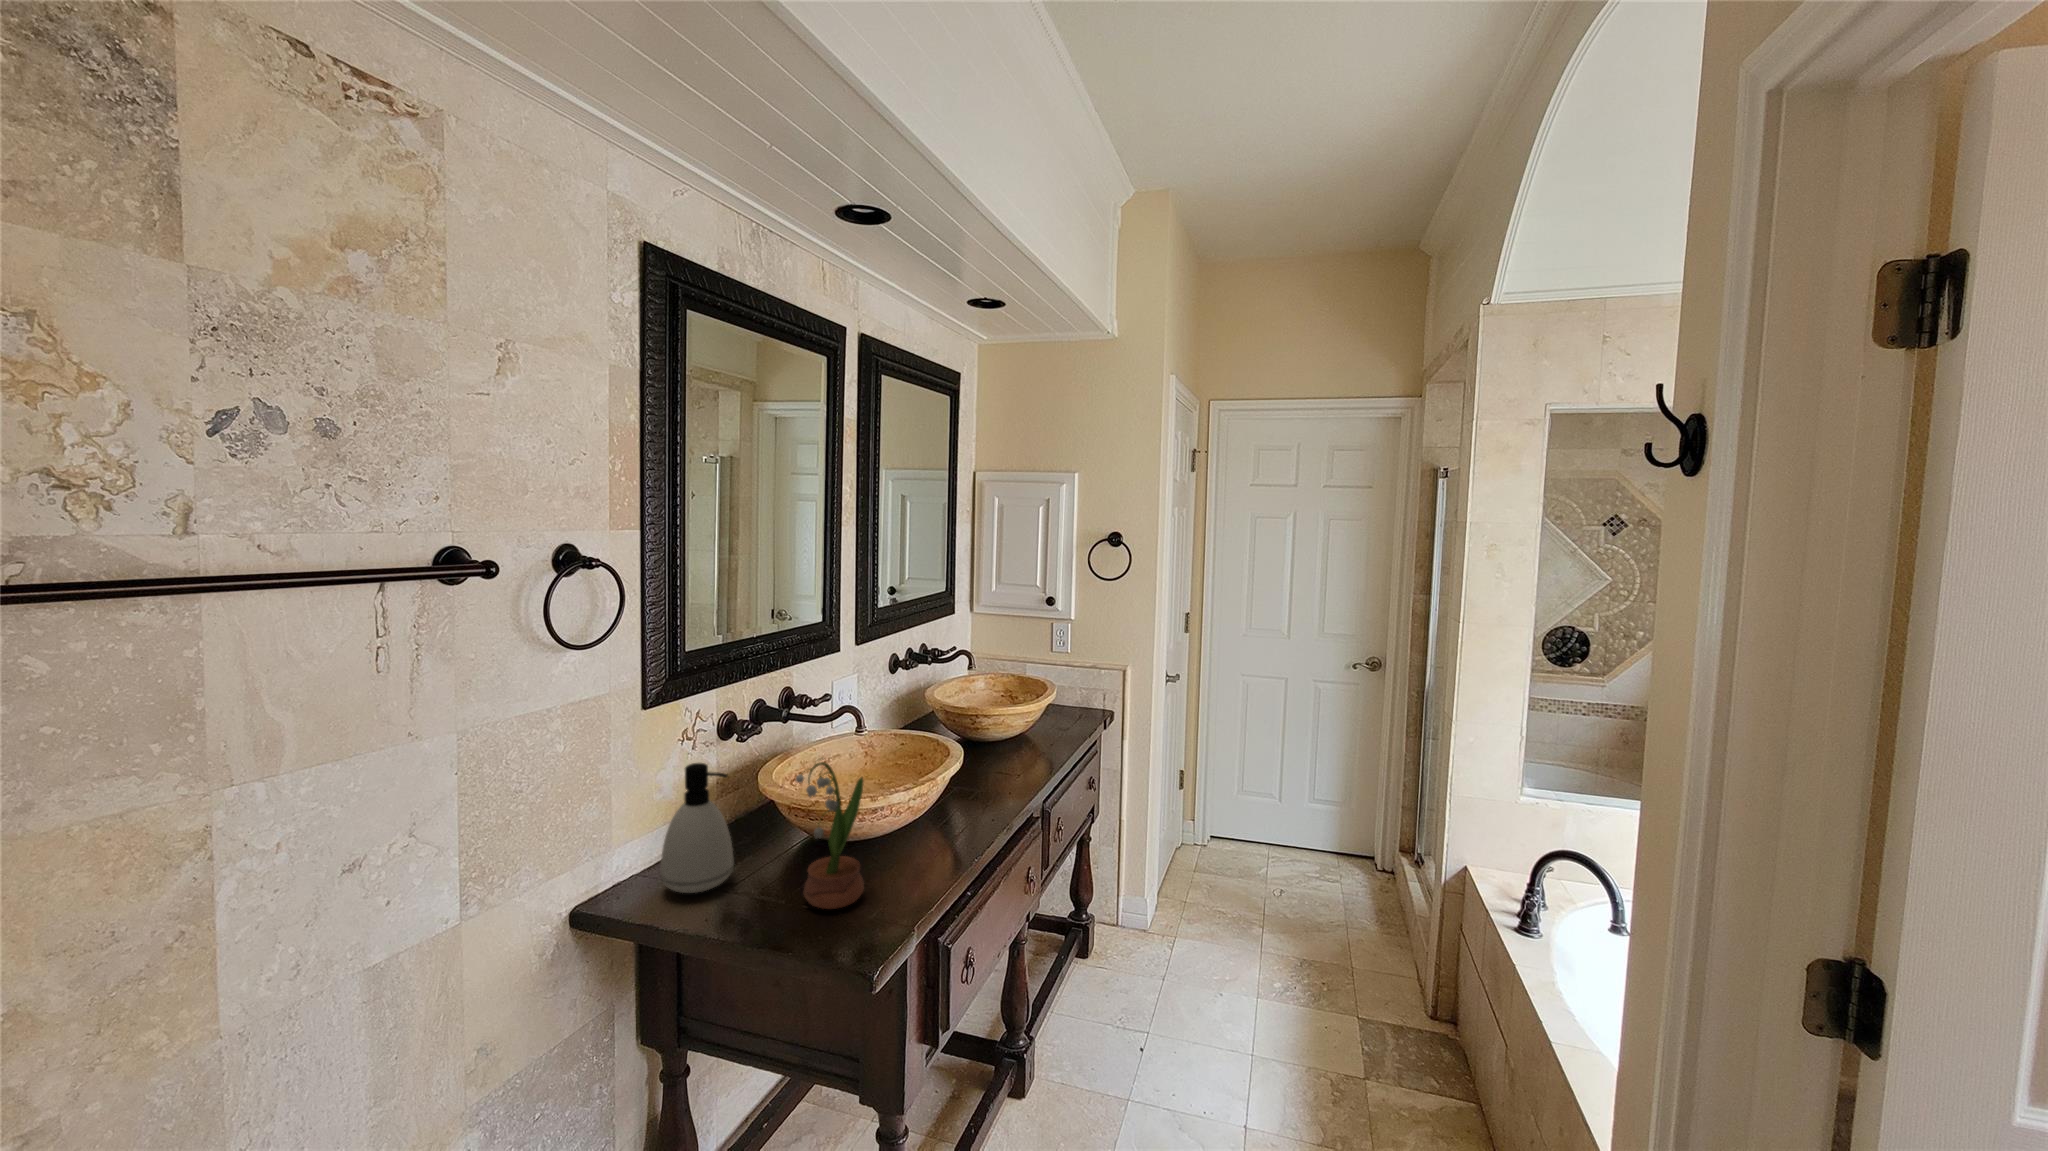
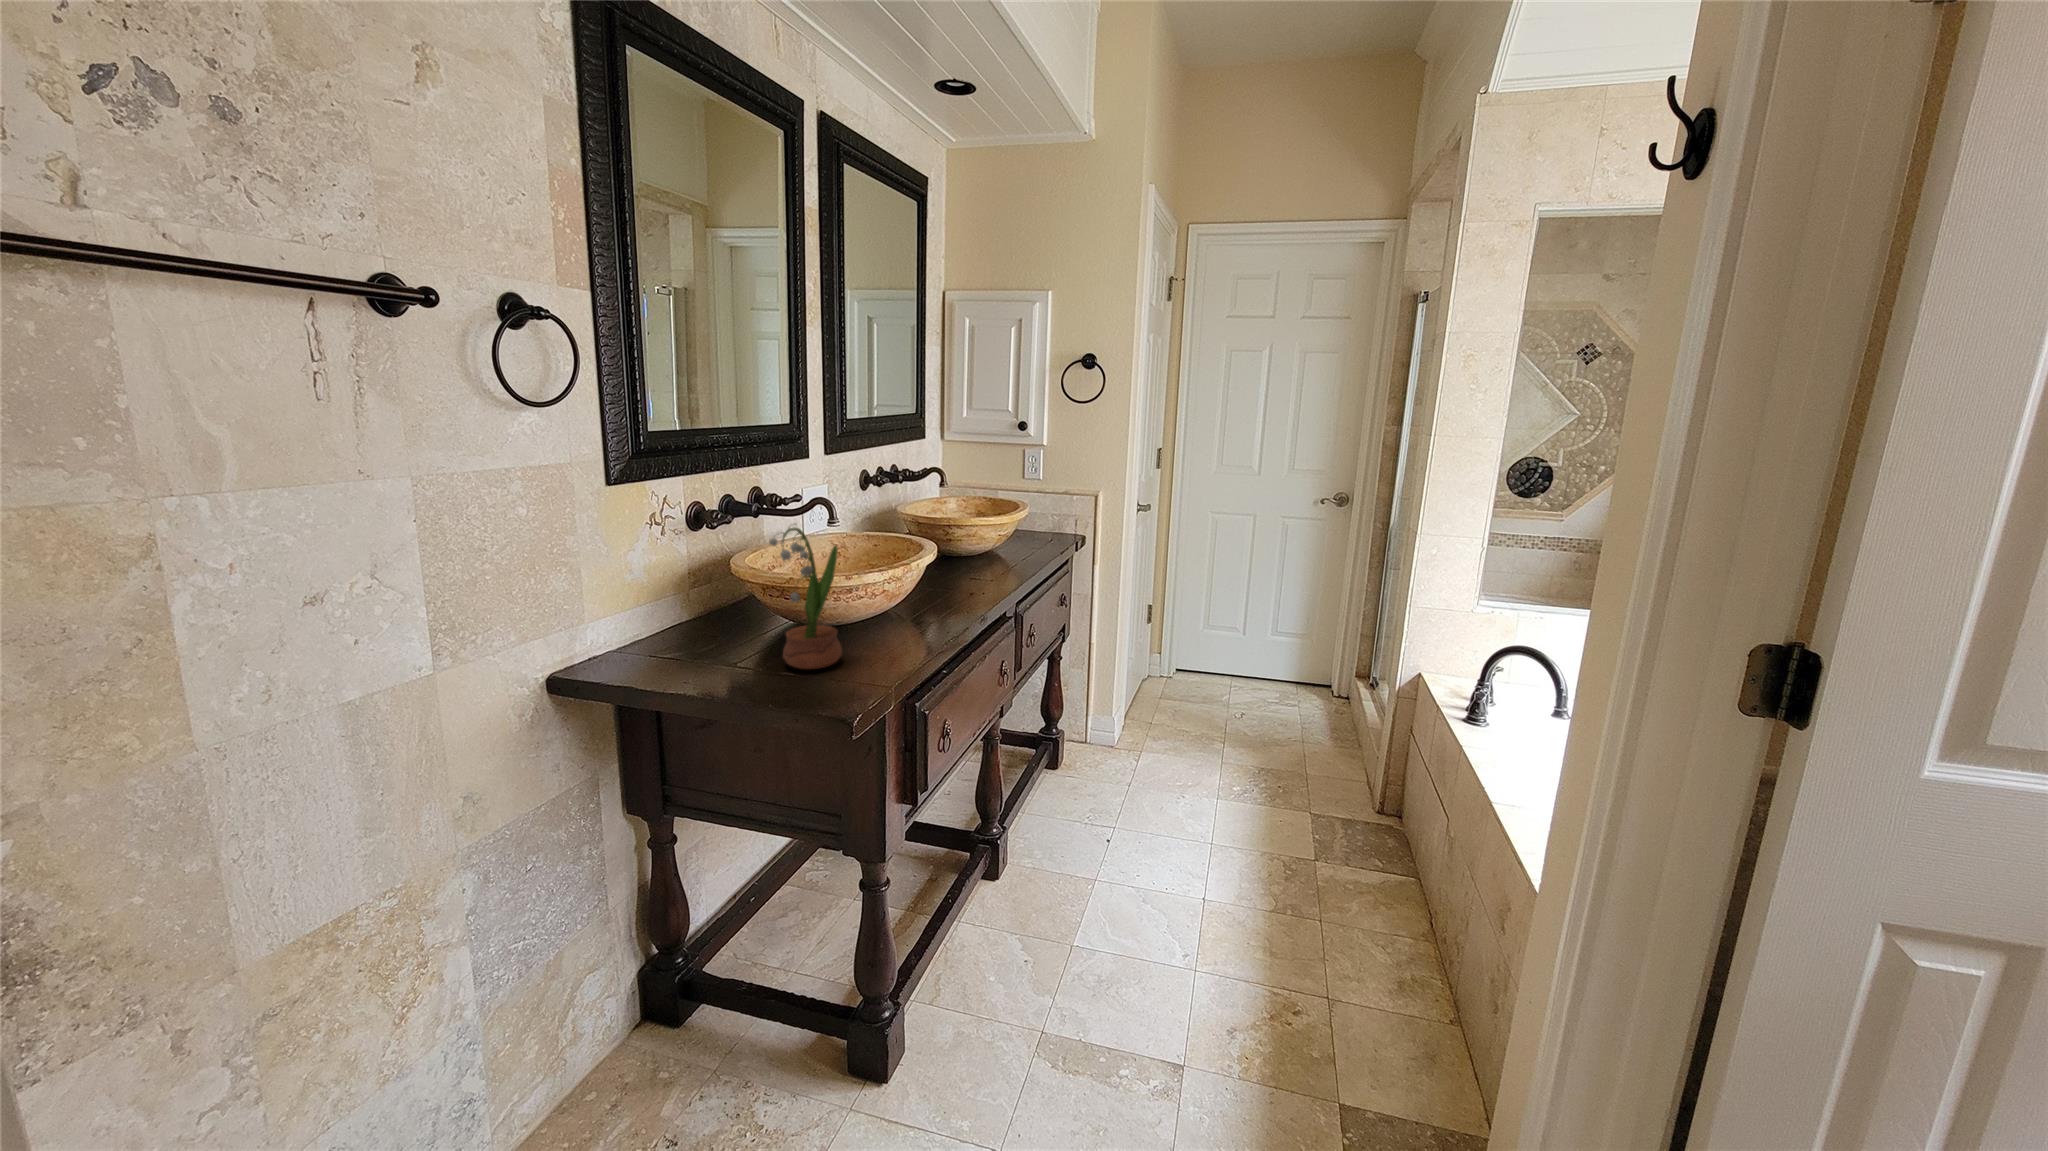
soap dispenser: present [661,763,733,893] -> none [640,535,713,659]

